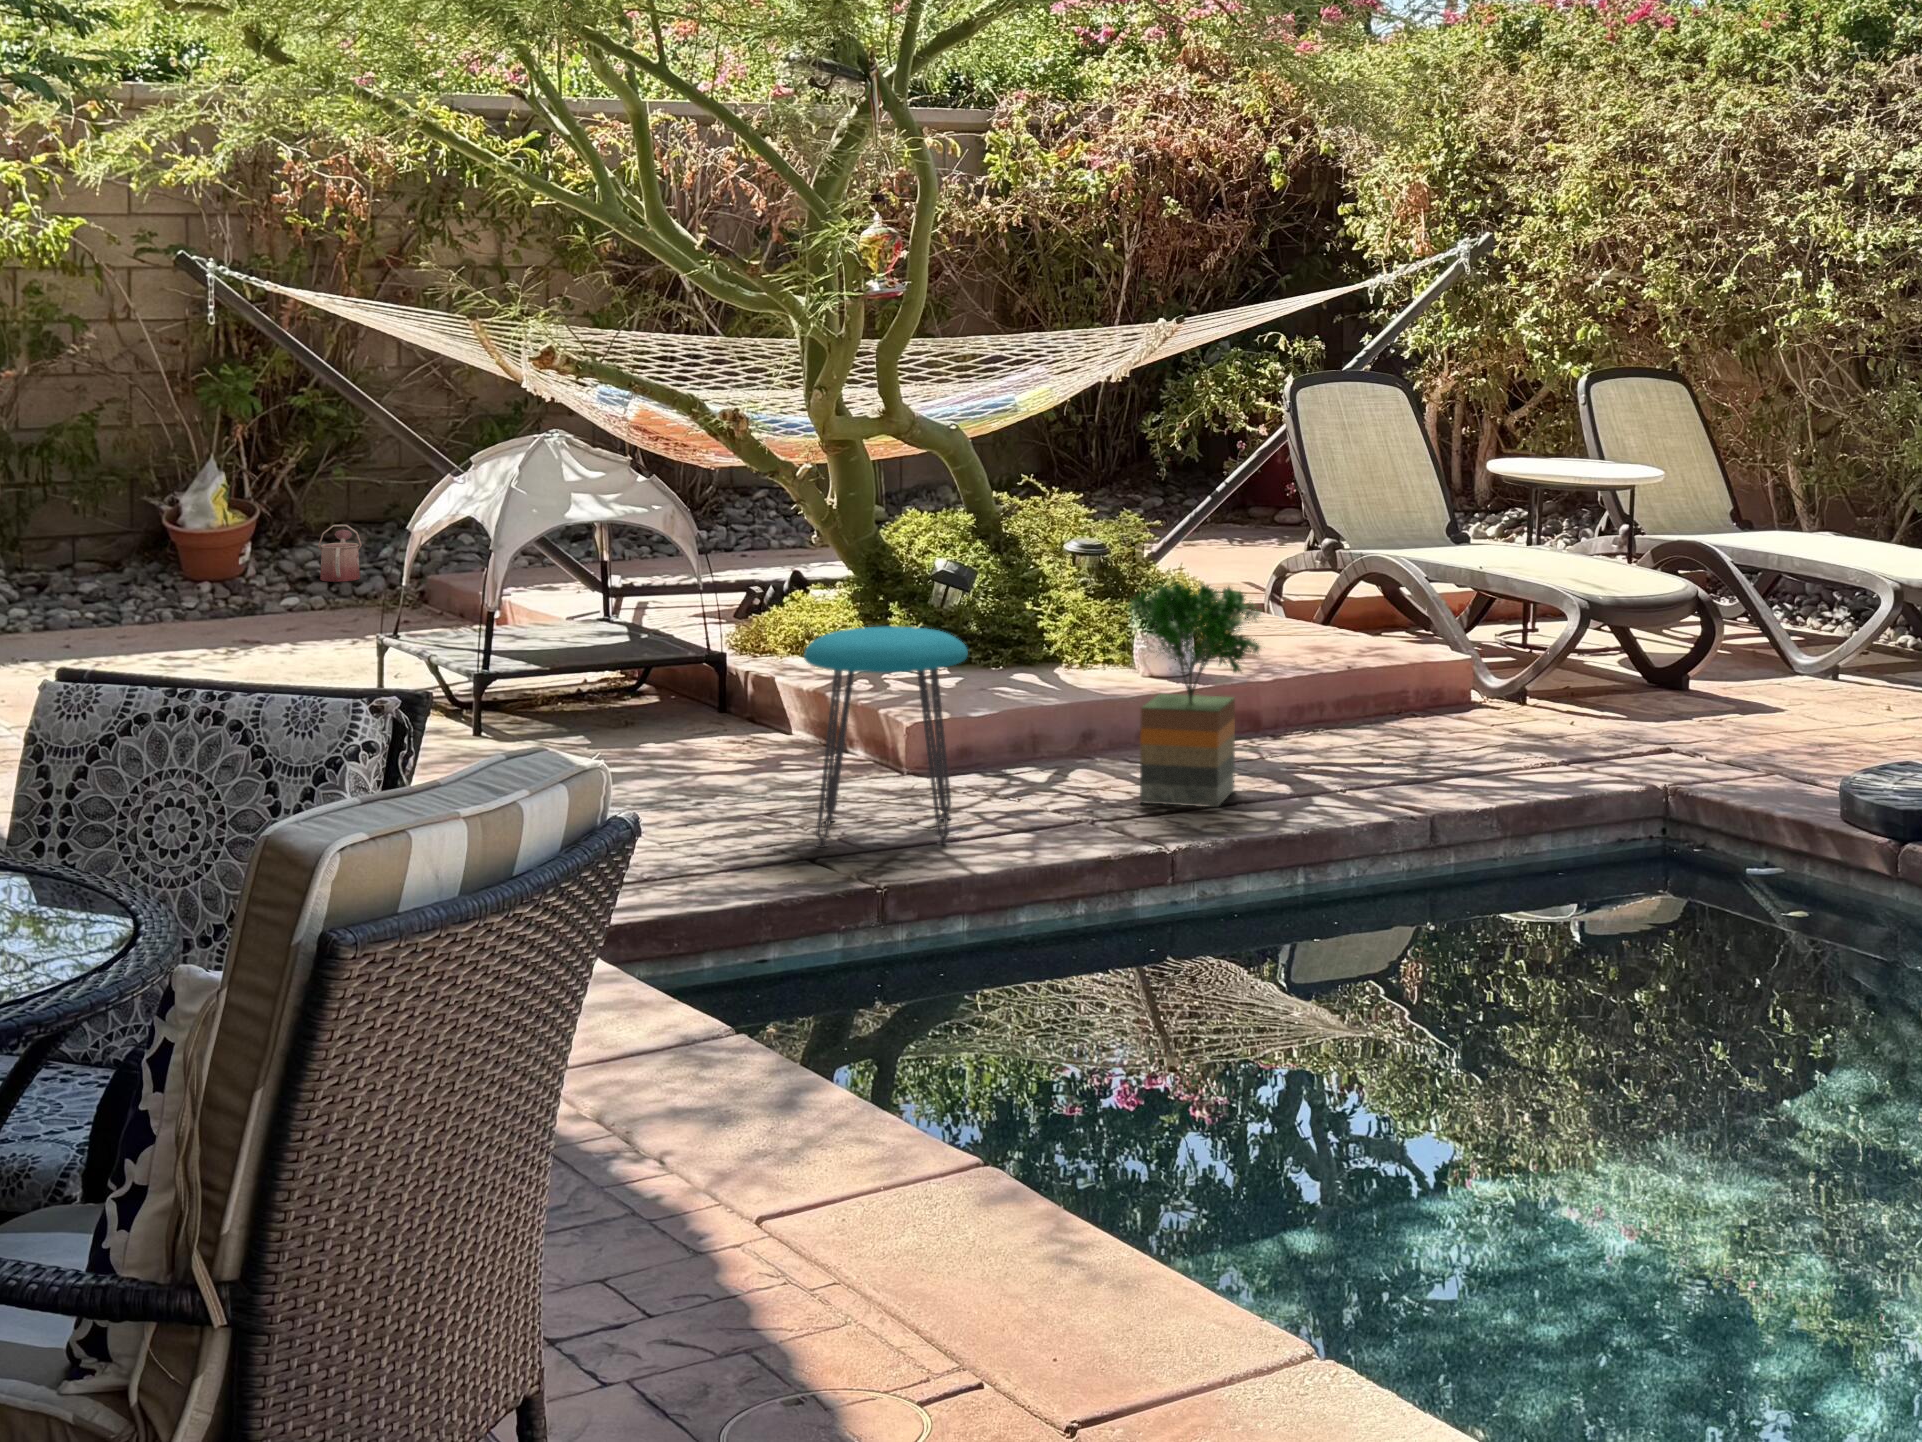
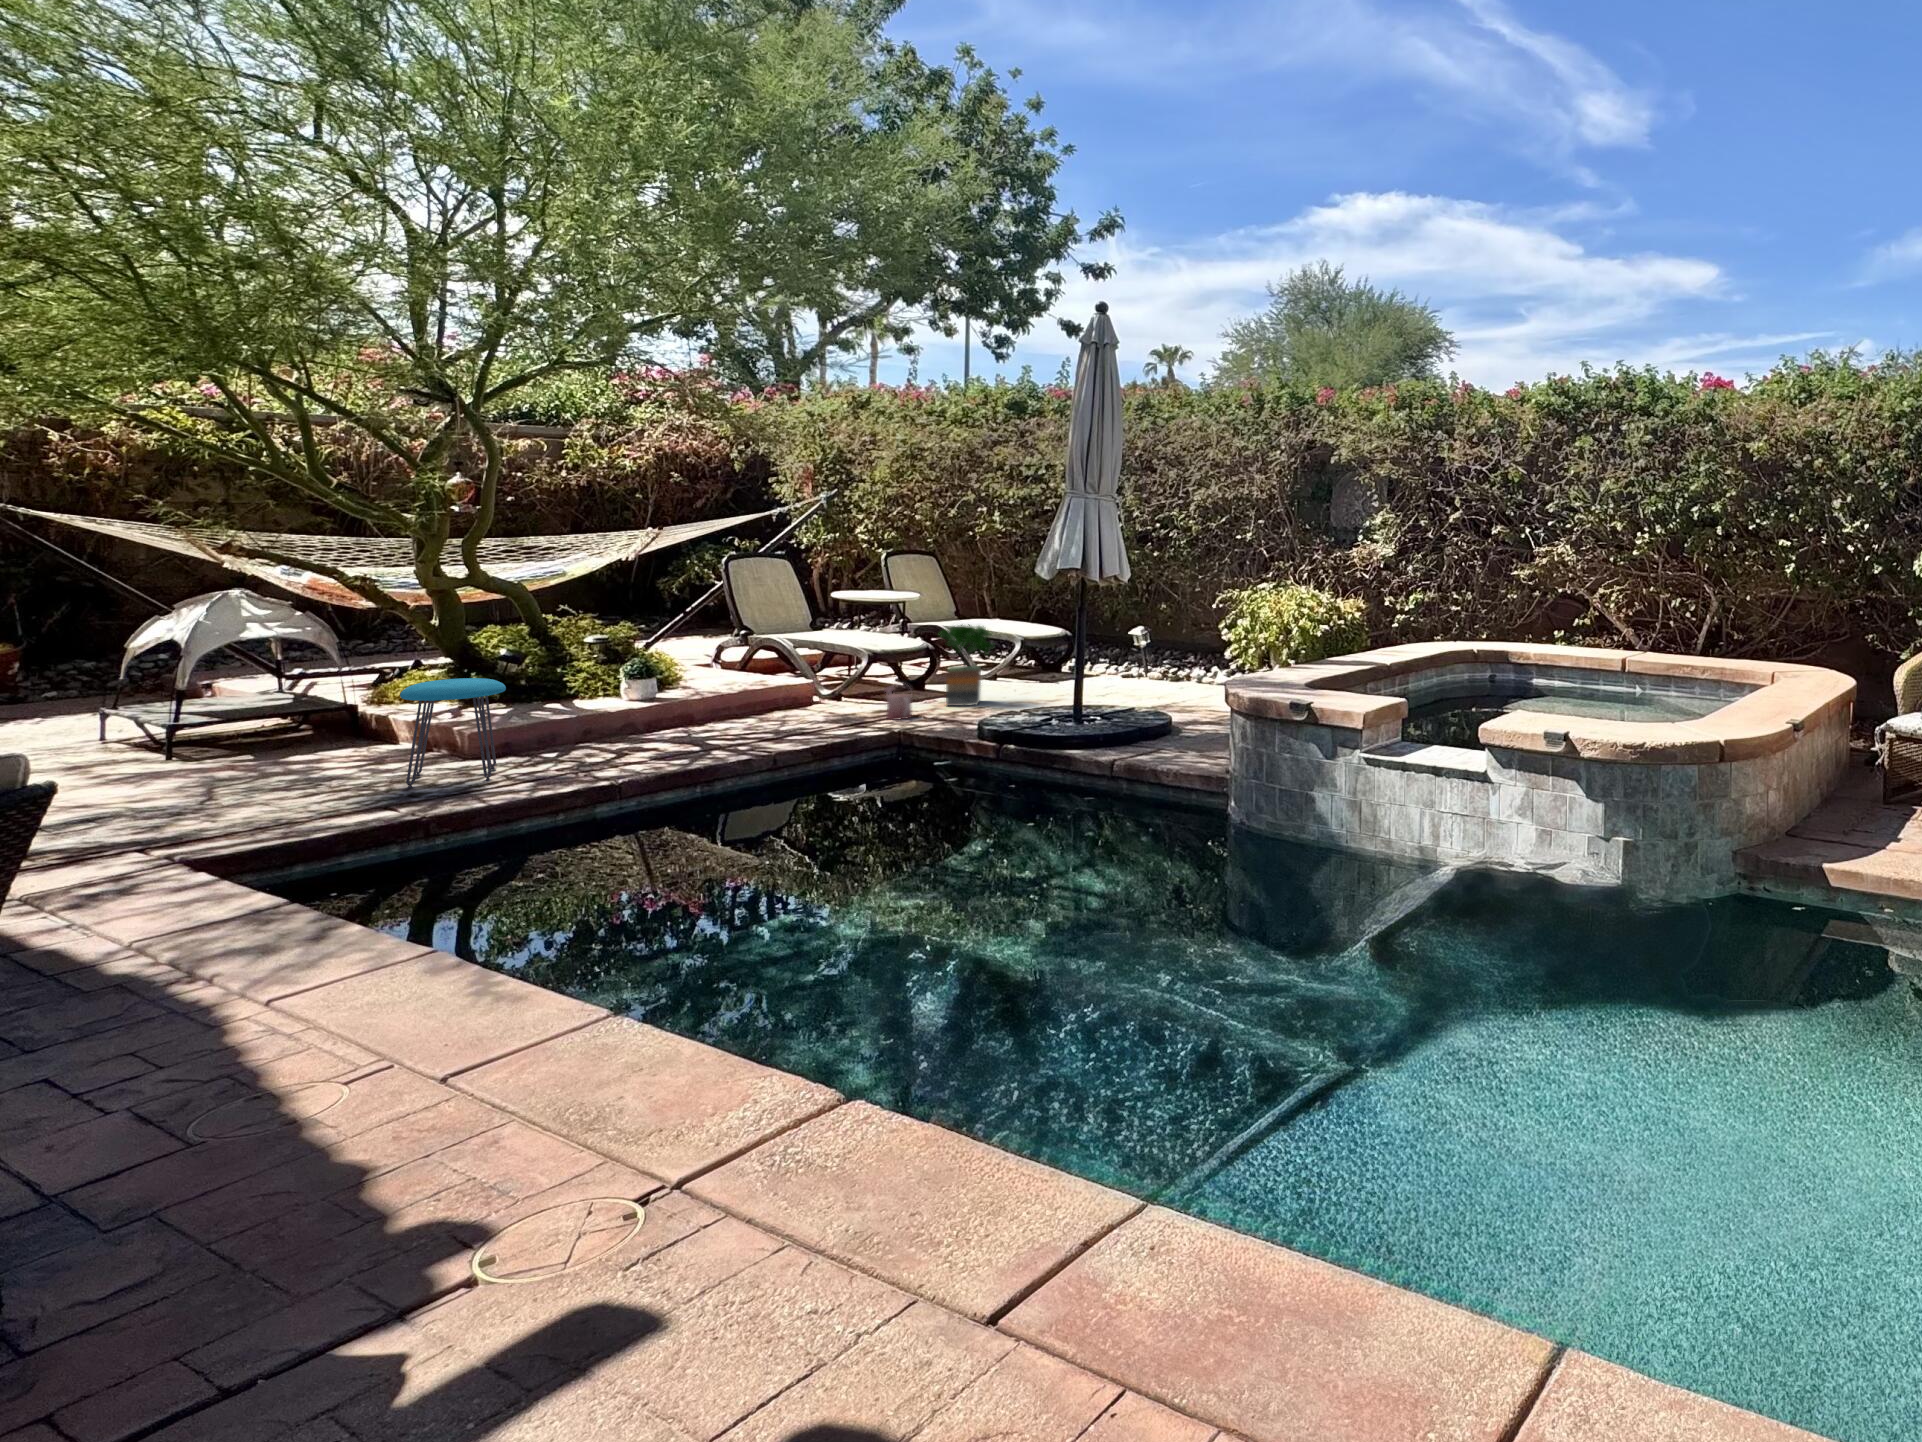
watering can: present [318,525,362,582] -> present [885,684,912,720]
potted tree: present [1128,583,1261,807] -> present [939,624,993,706]

